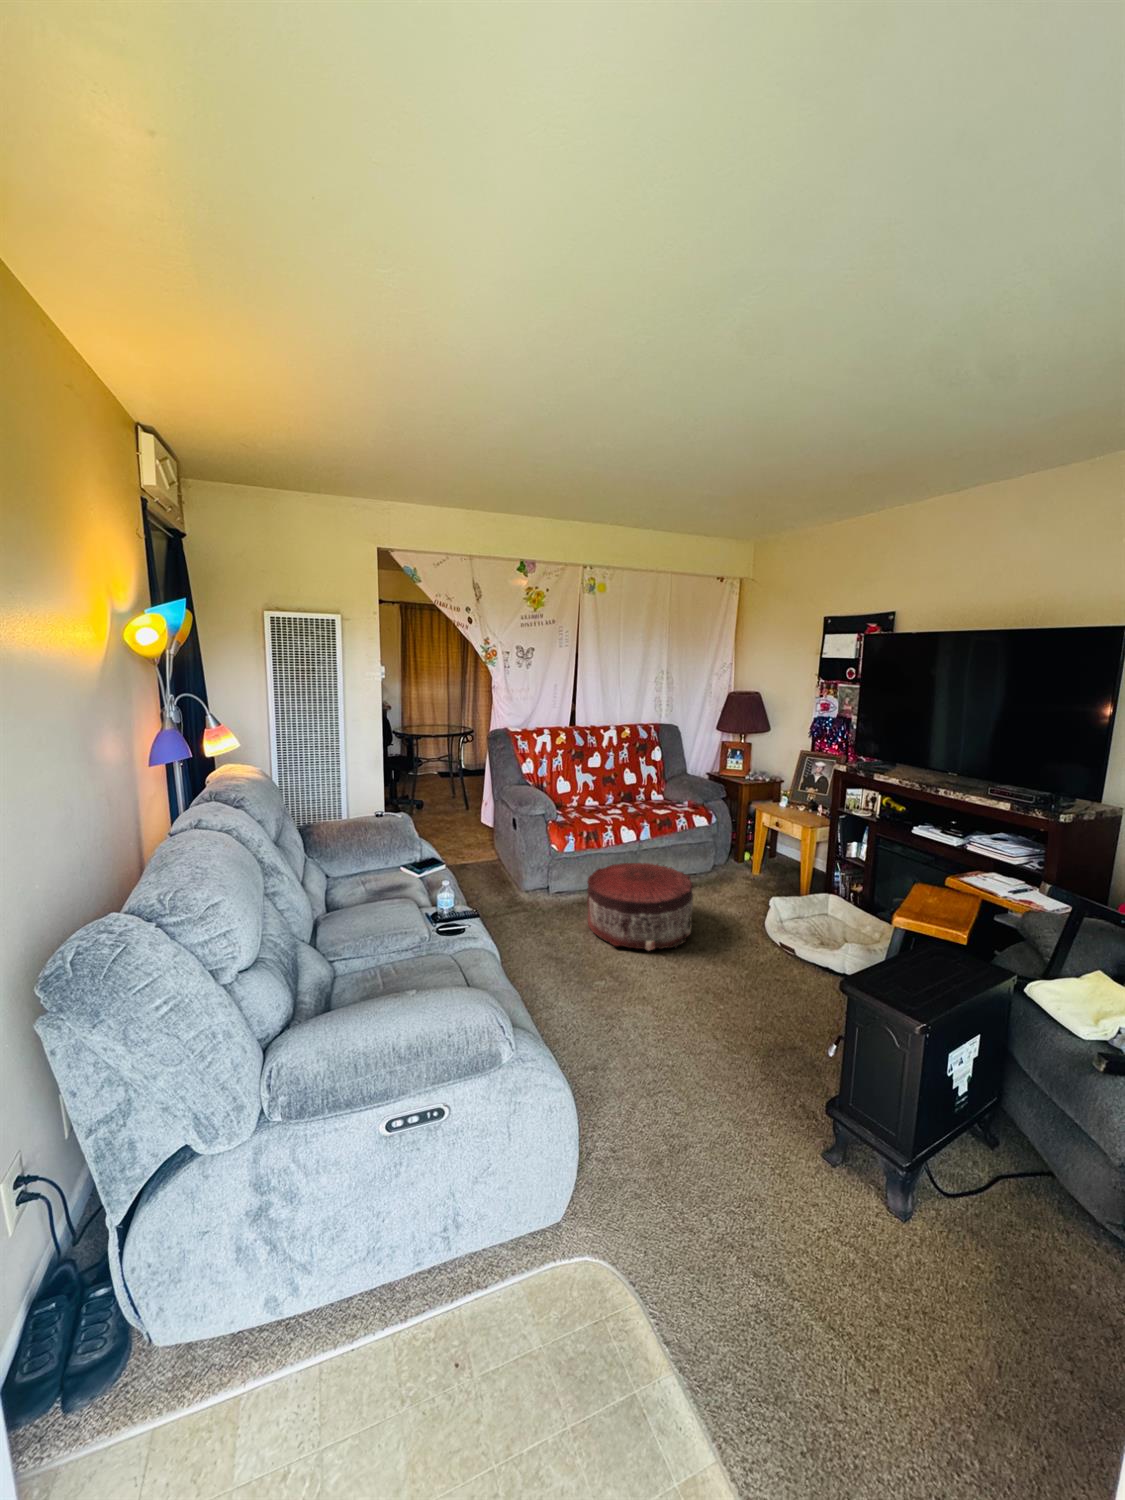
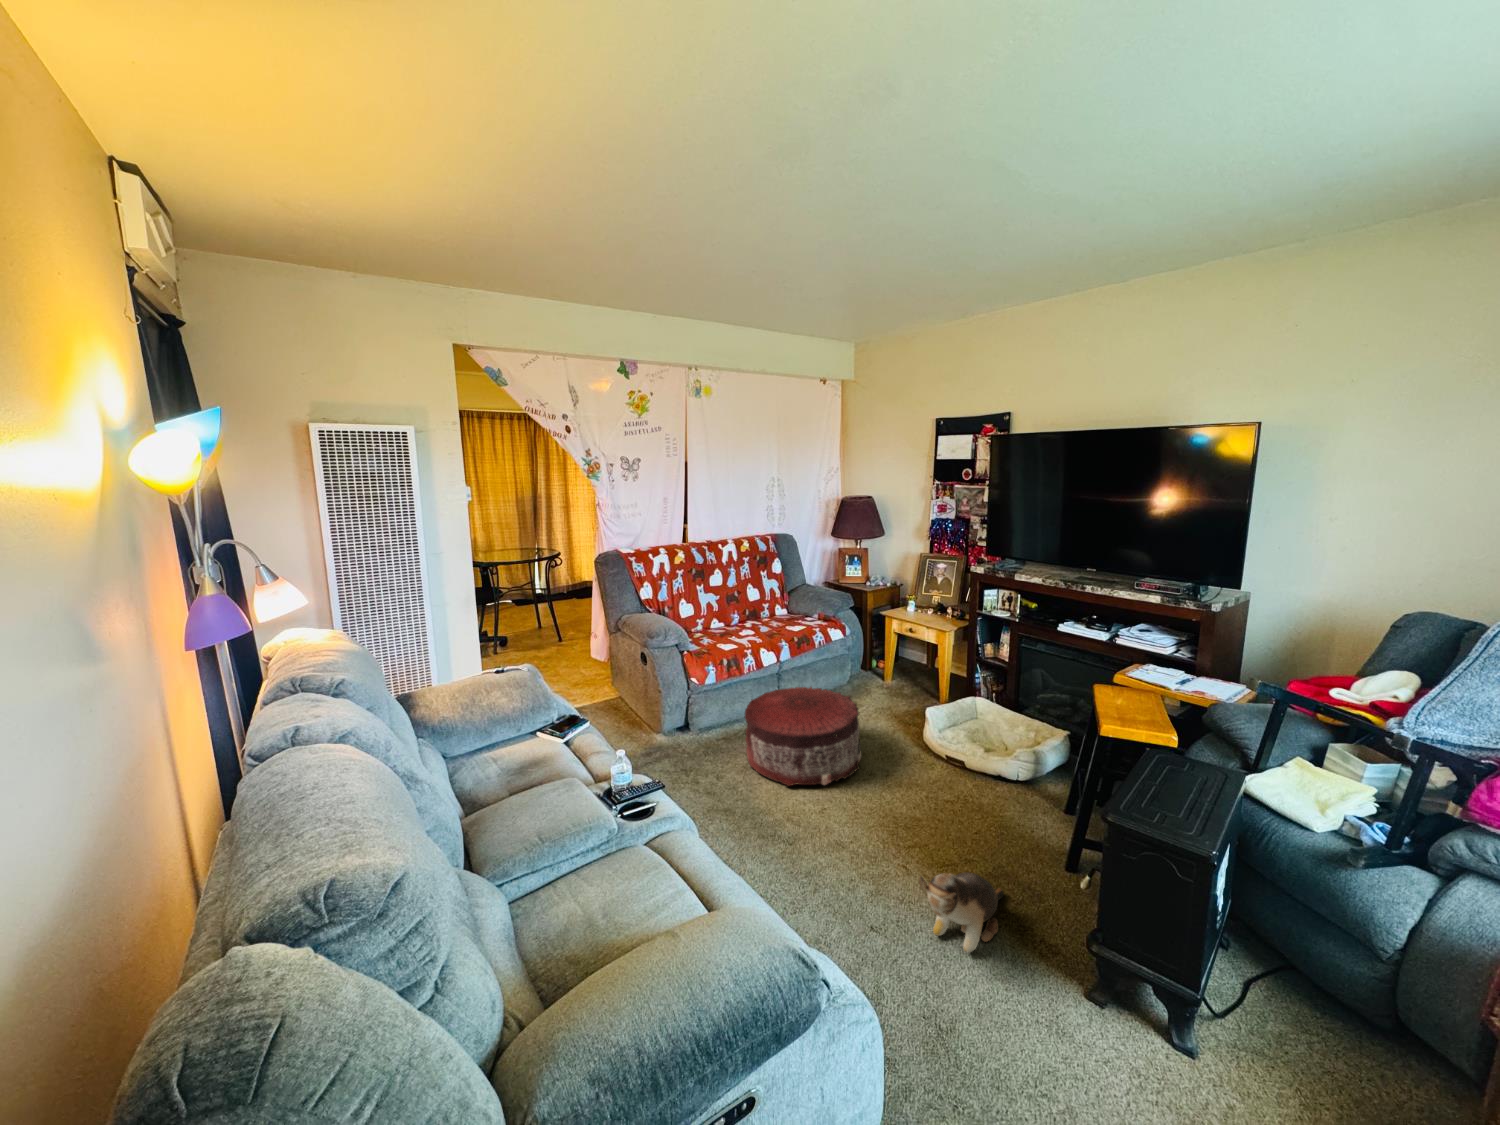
plush toy: none [673,1020,775,1098] -> present [919,872,1004,952]

